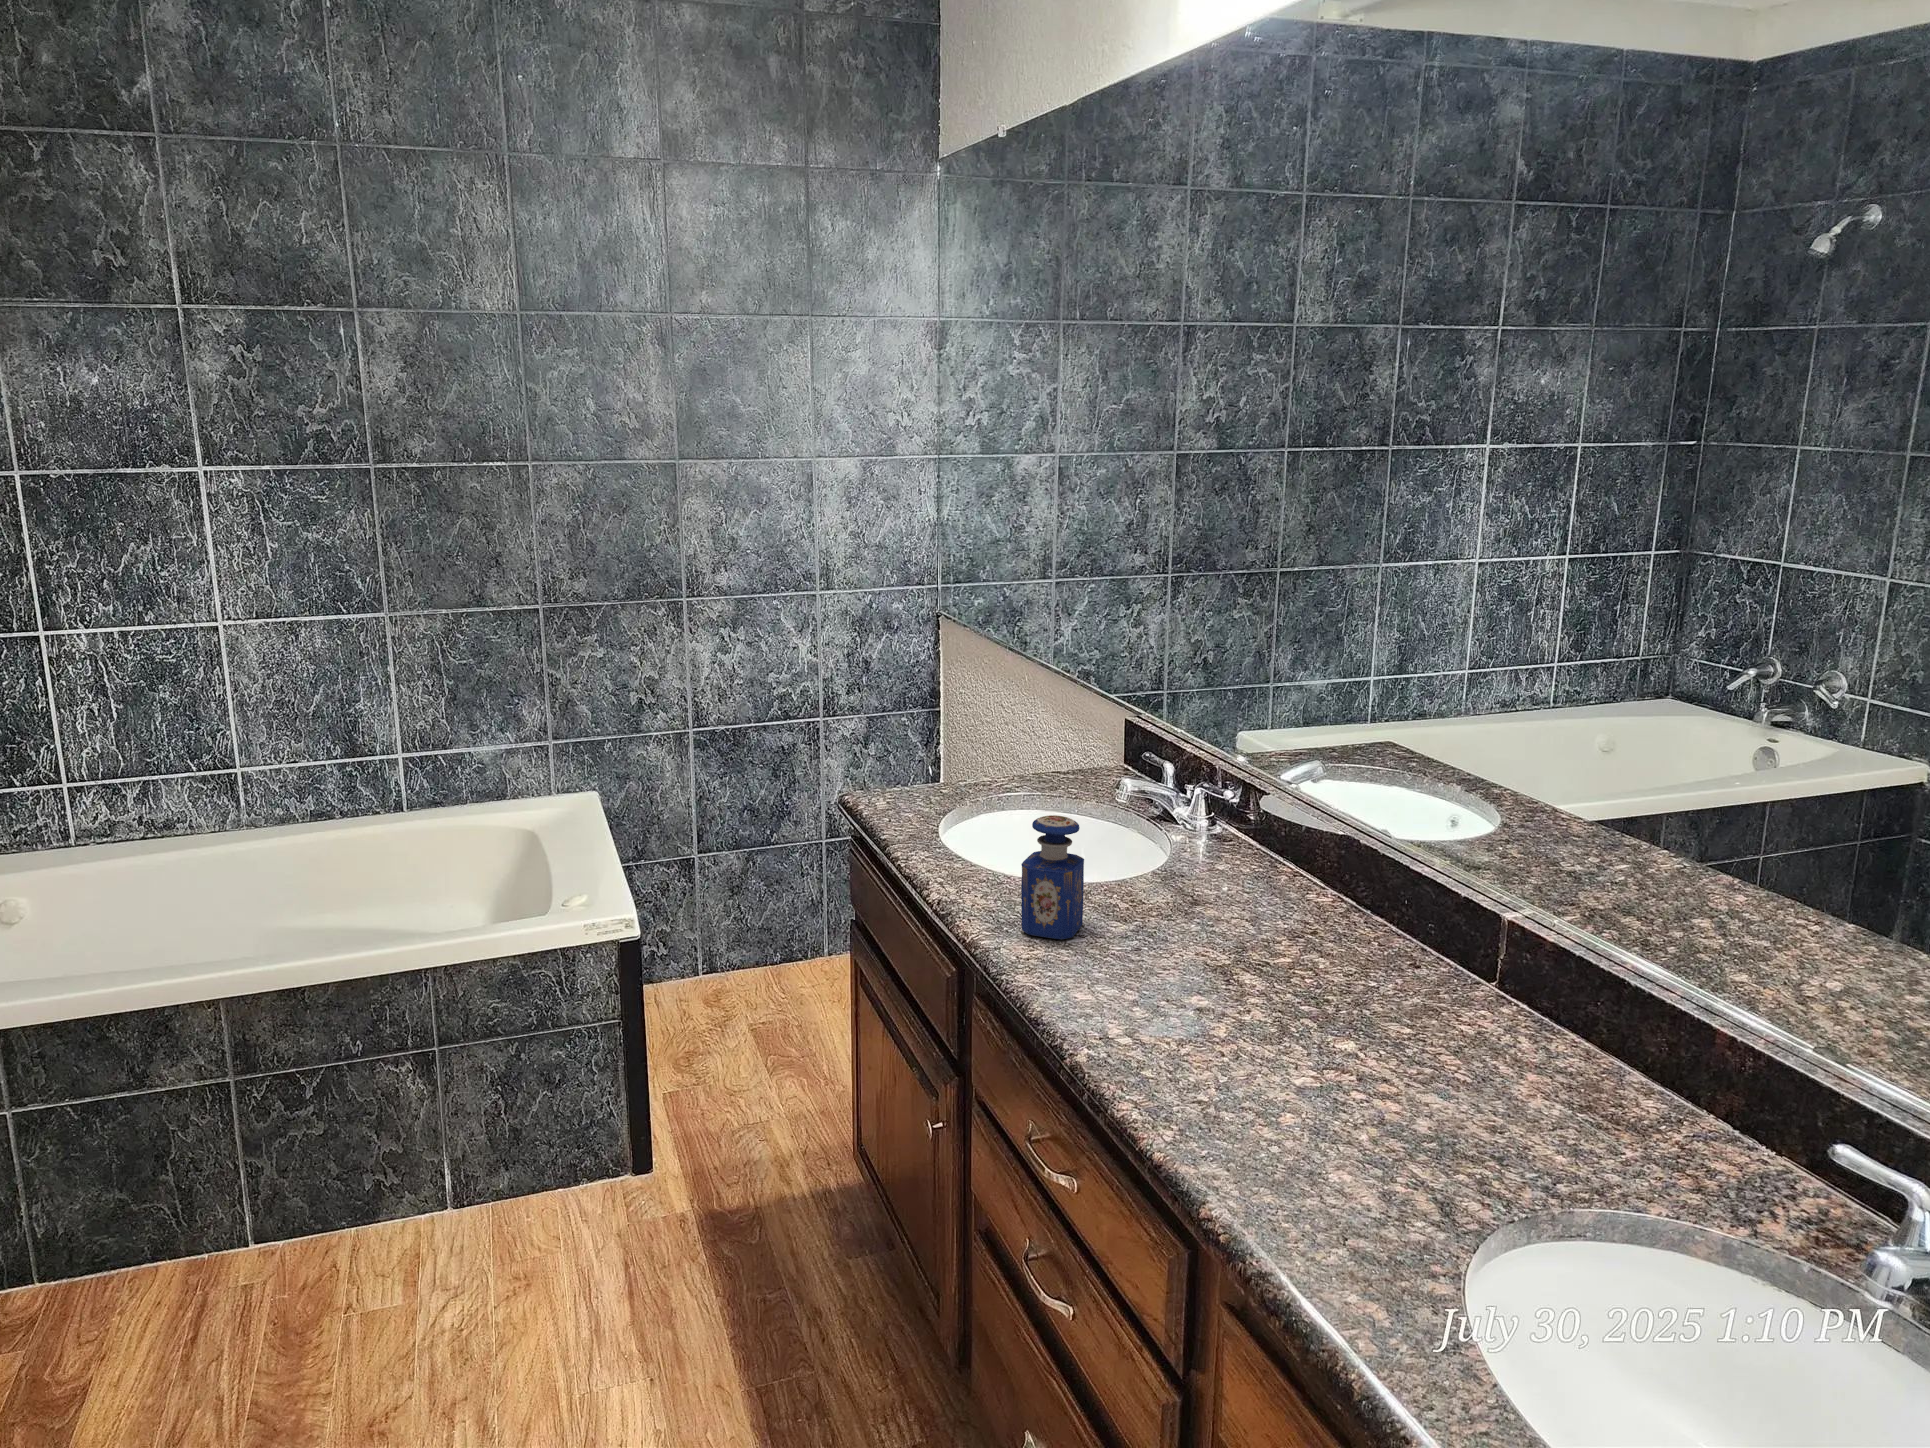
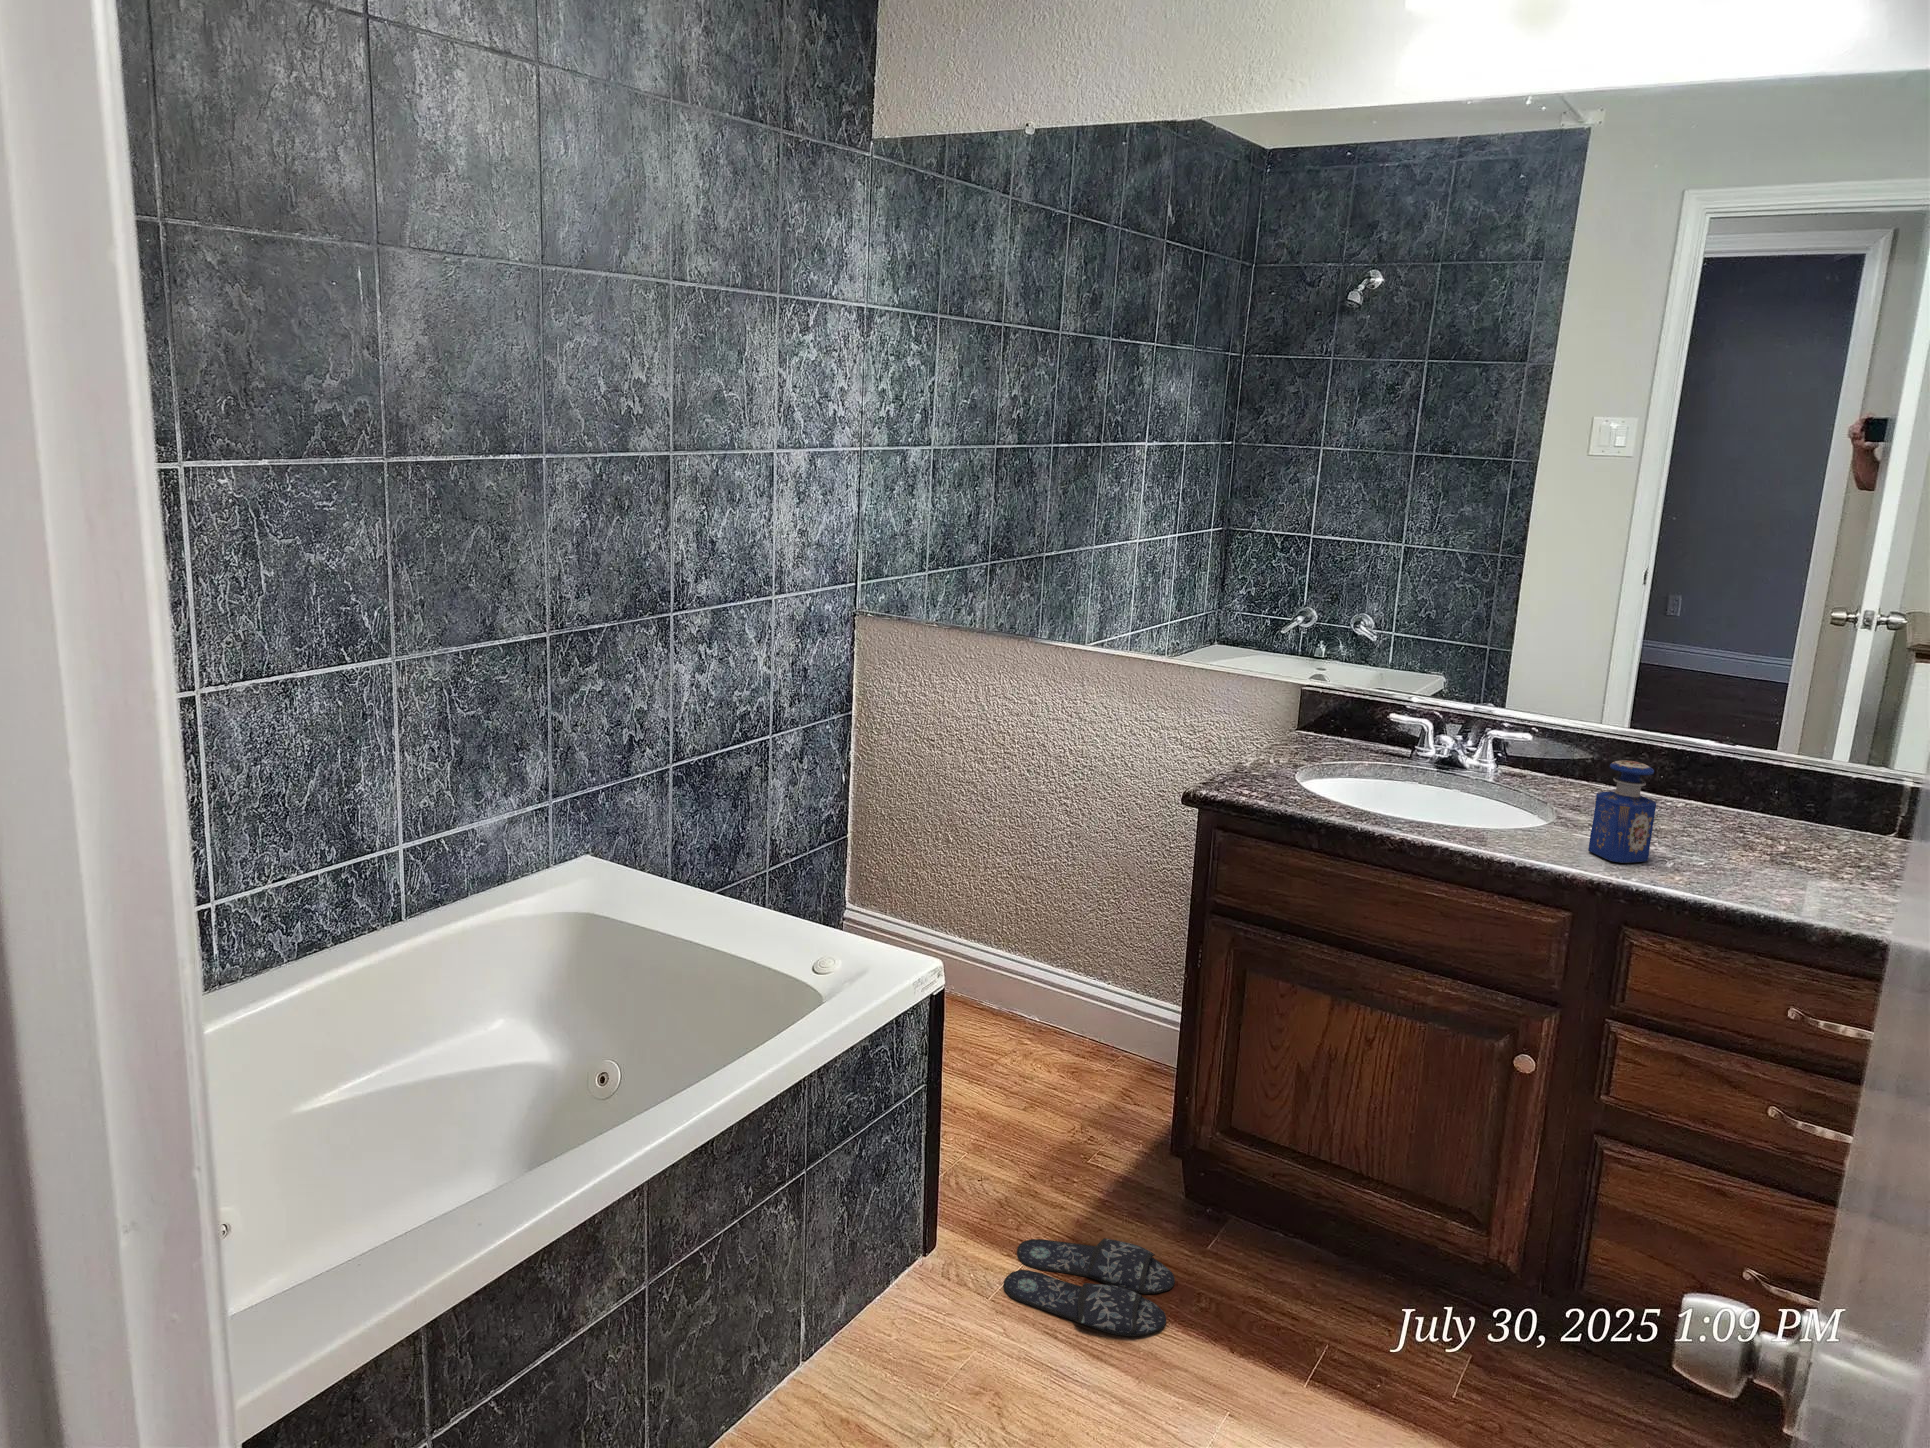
slippers: none [650,1201,798,1308] -> present [1003,1238,1175,1336]

